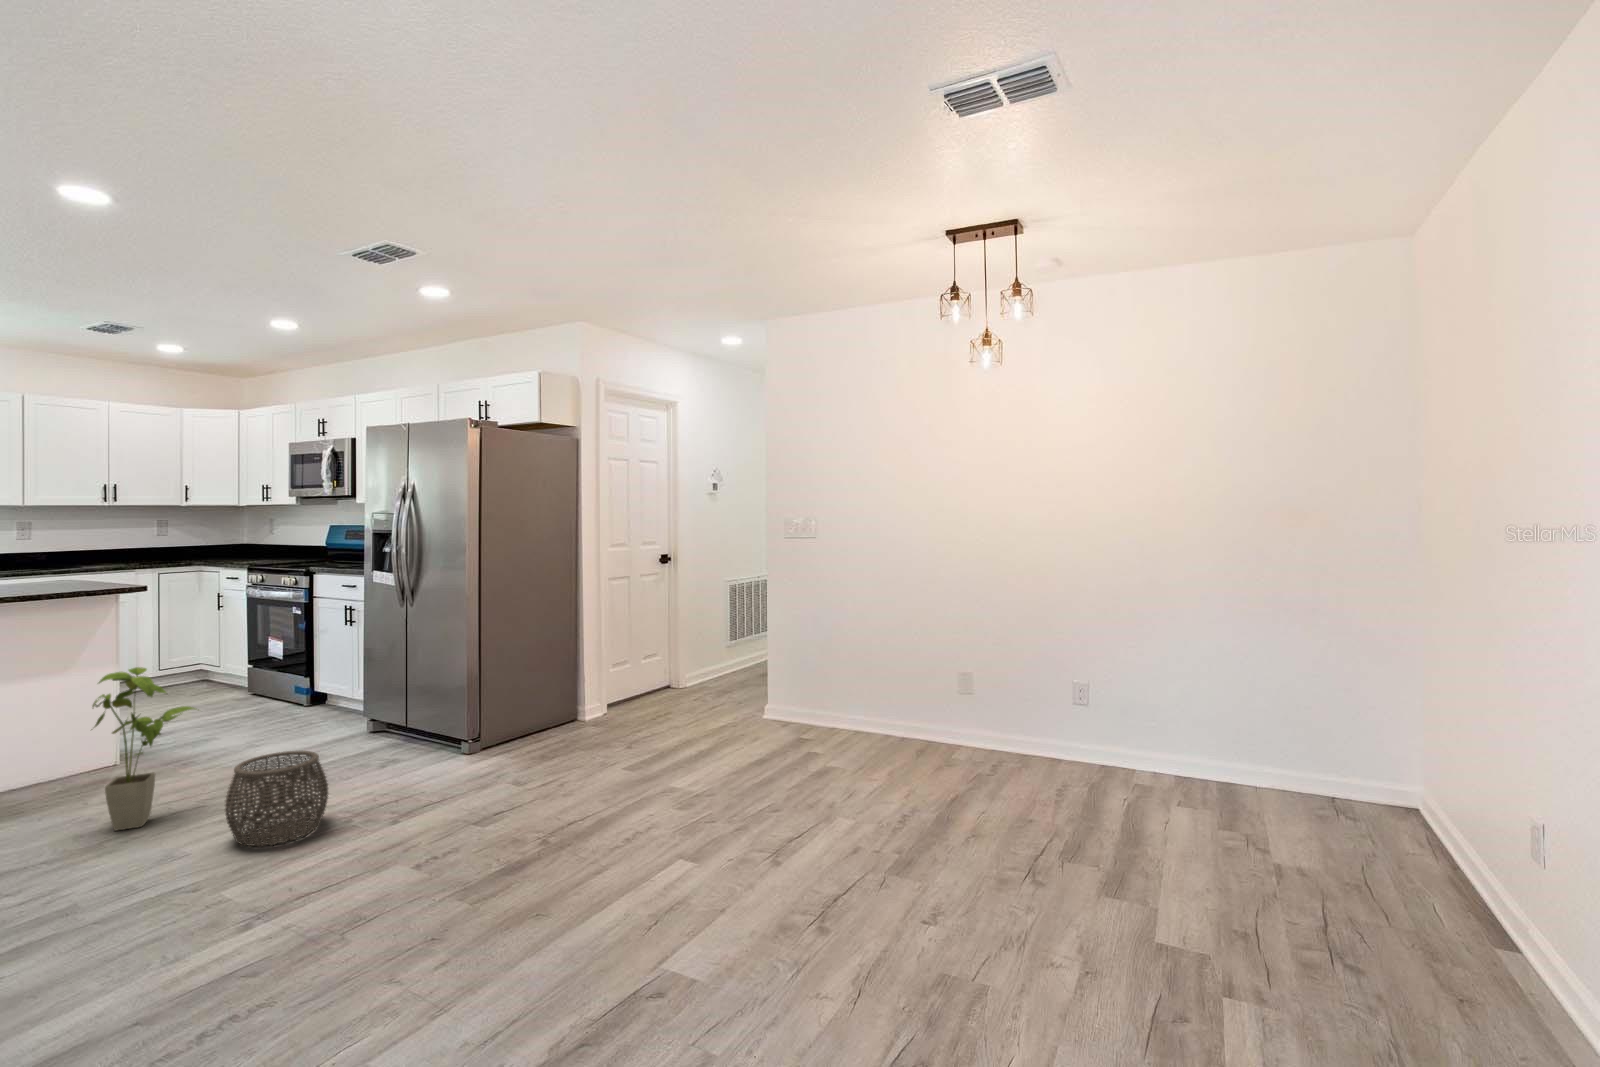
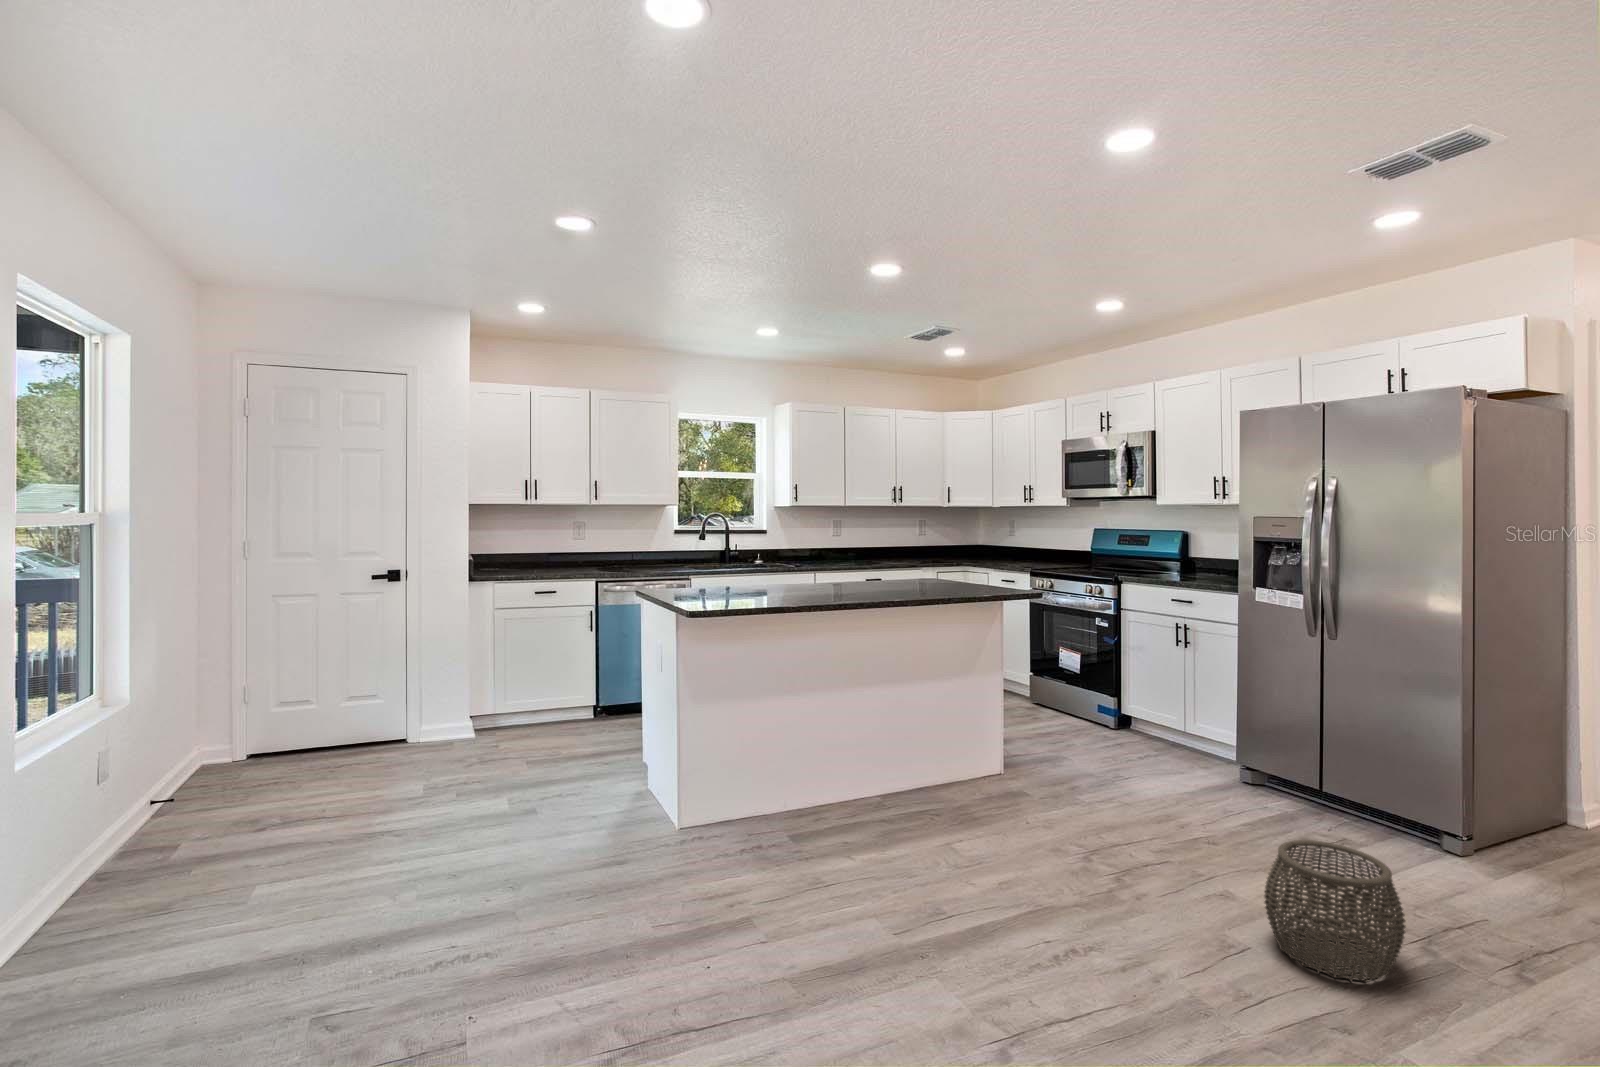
house plant: present [91,667,195,831] -> none [1070,700,1171,885]

